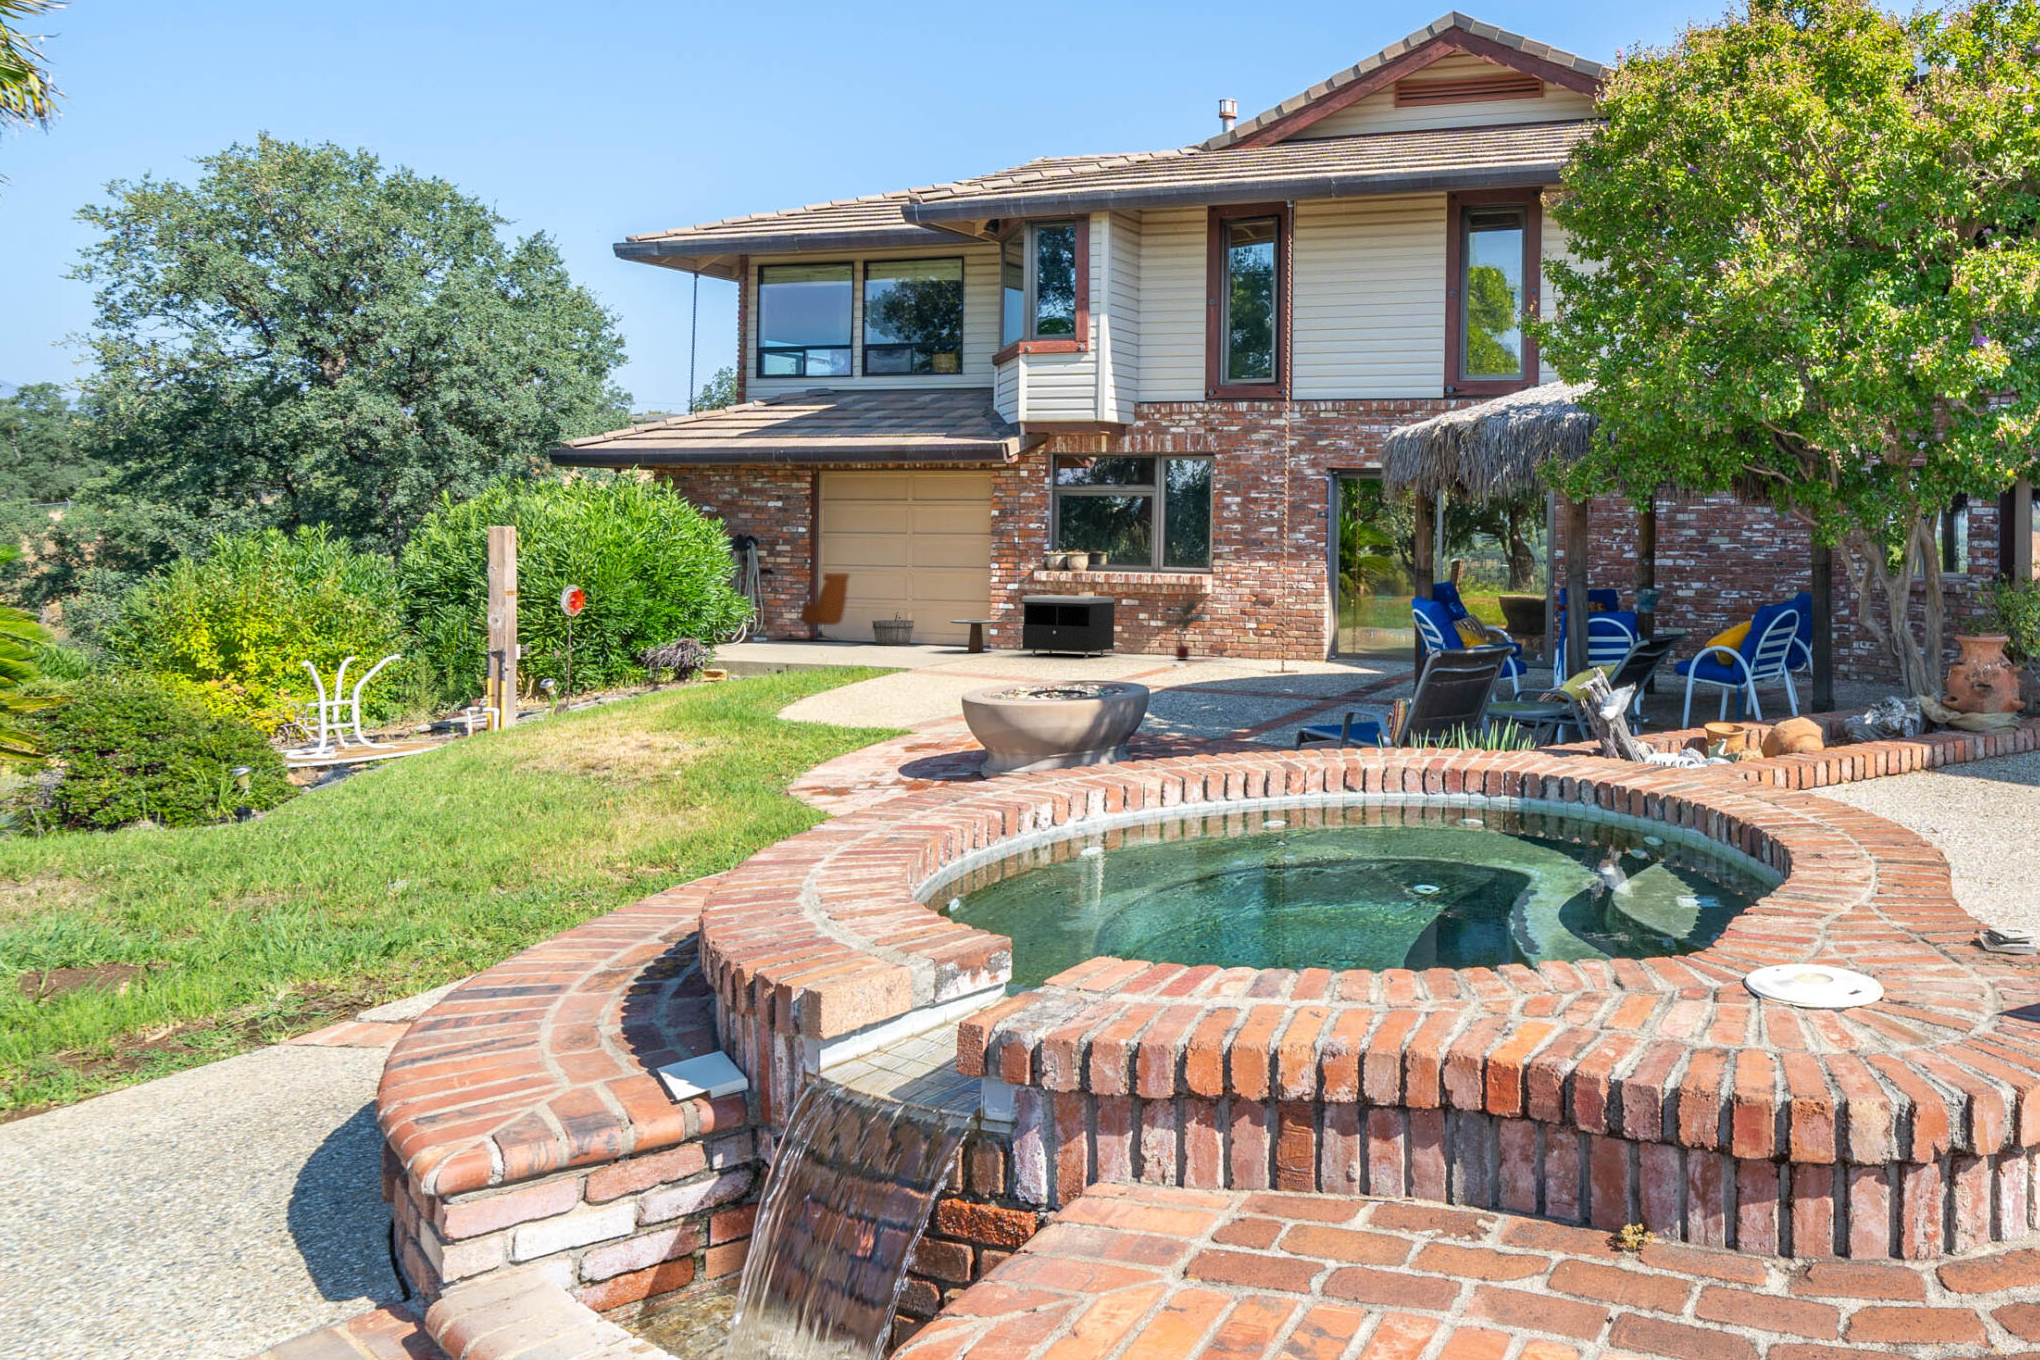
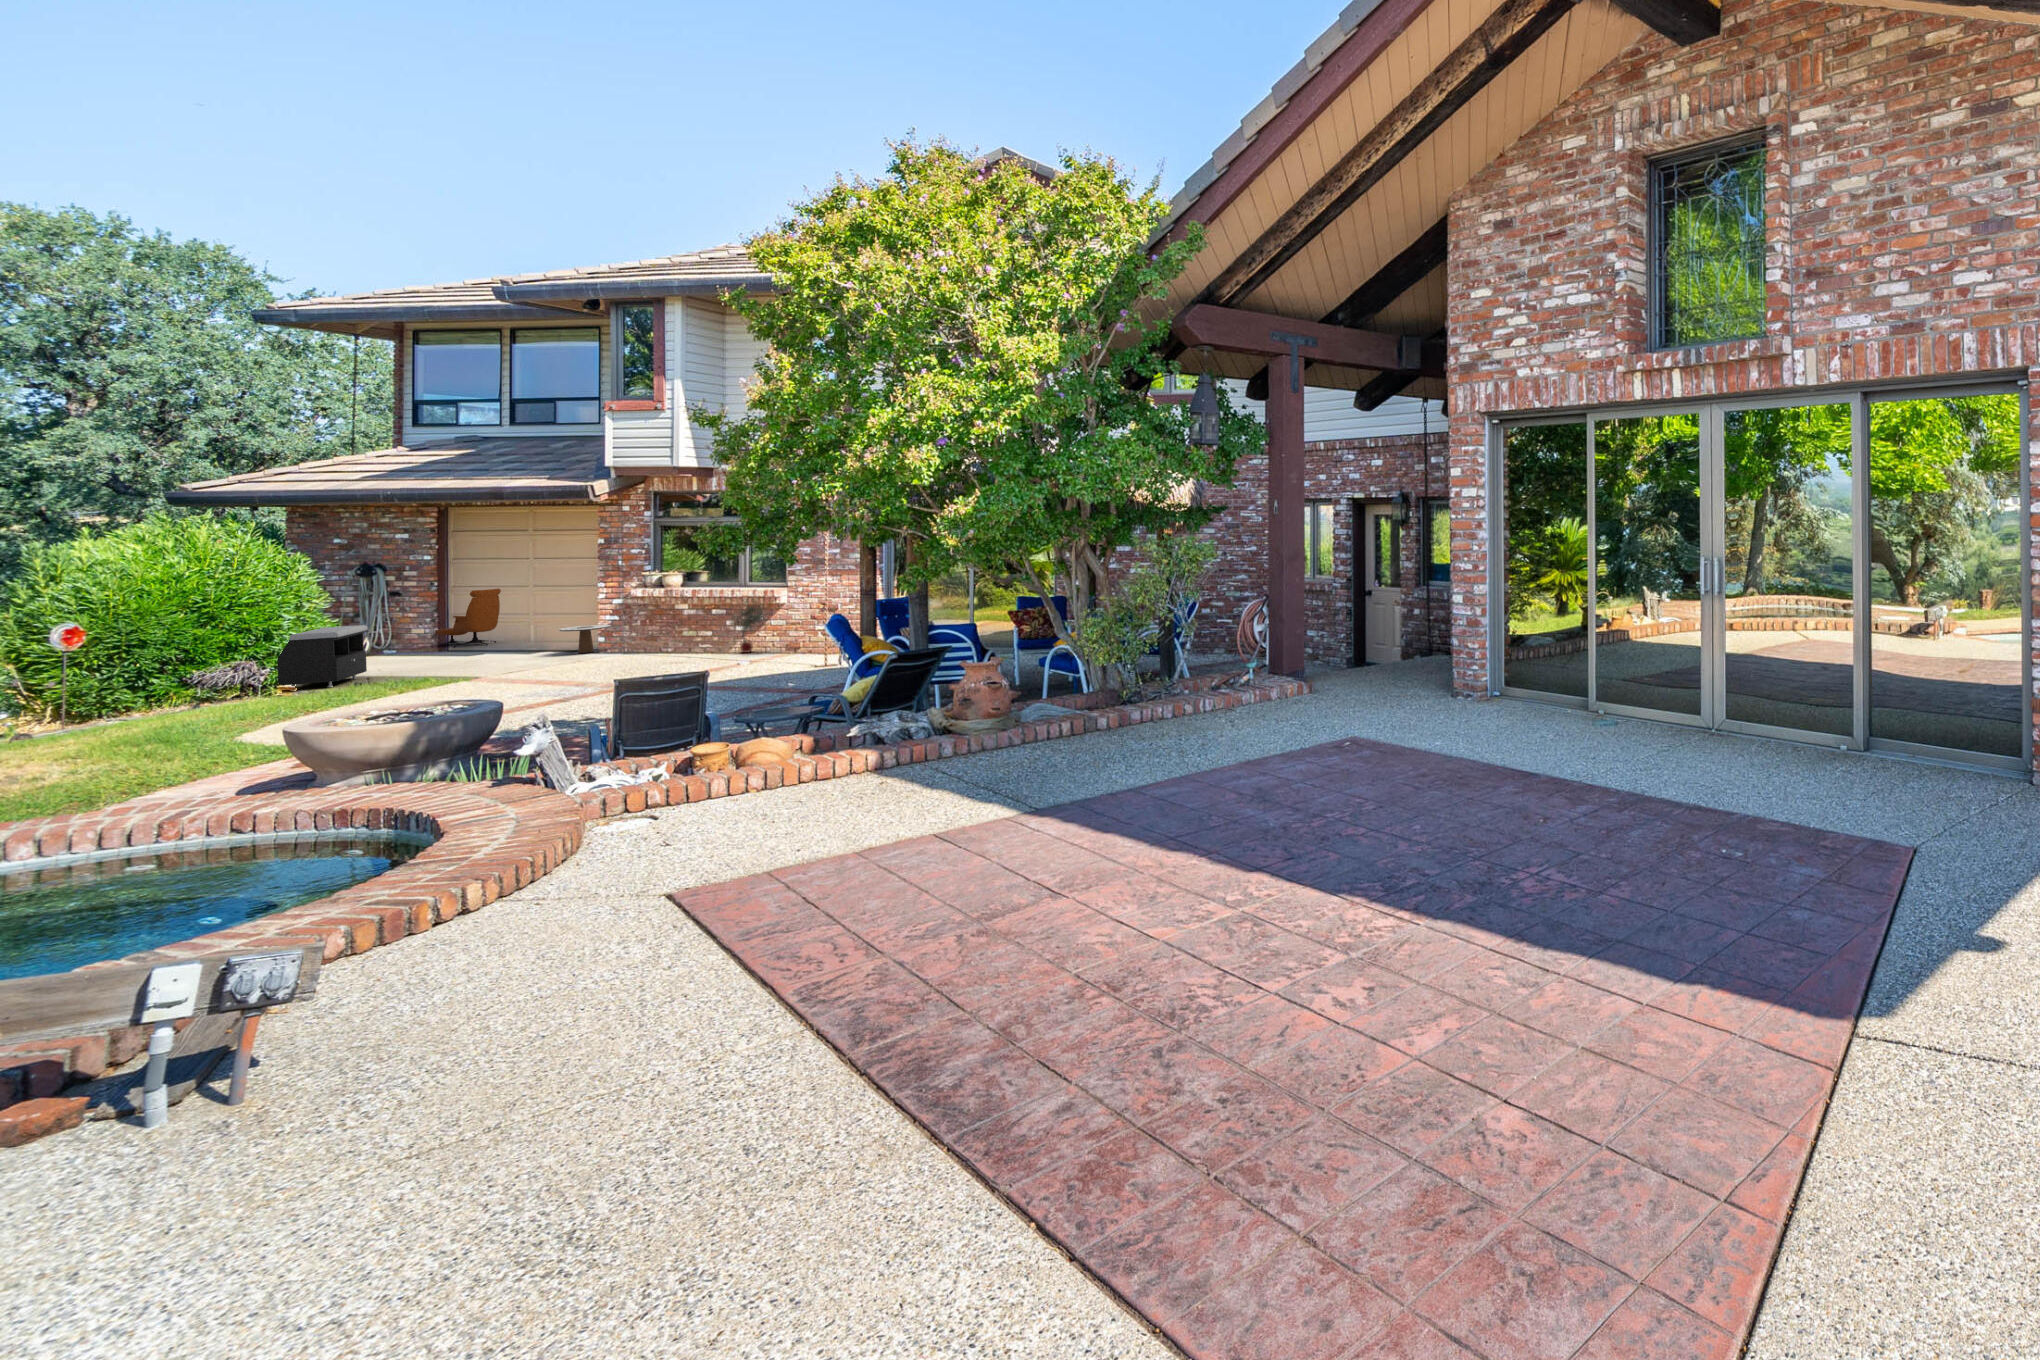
storage bench: present [1022,595,1114,658] -> present [277,625,368,687]
wooden bucket: present [872,612,914,645] -> none [510,620,554,648]

